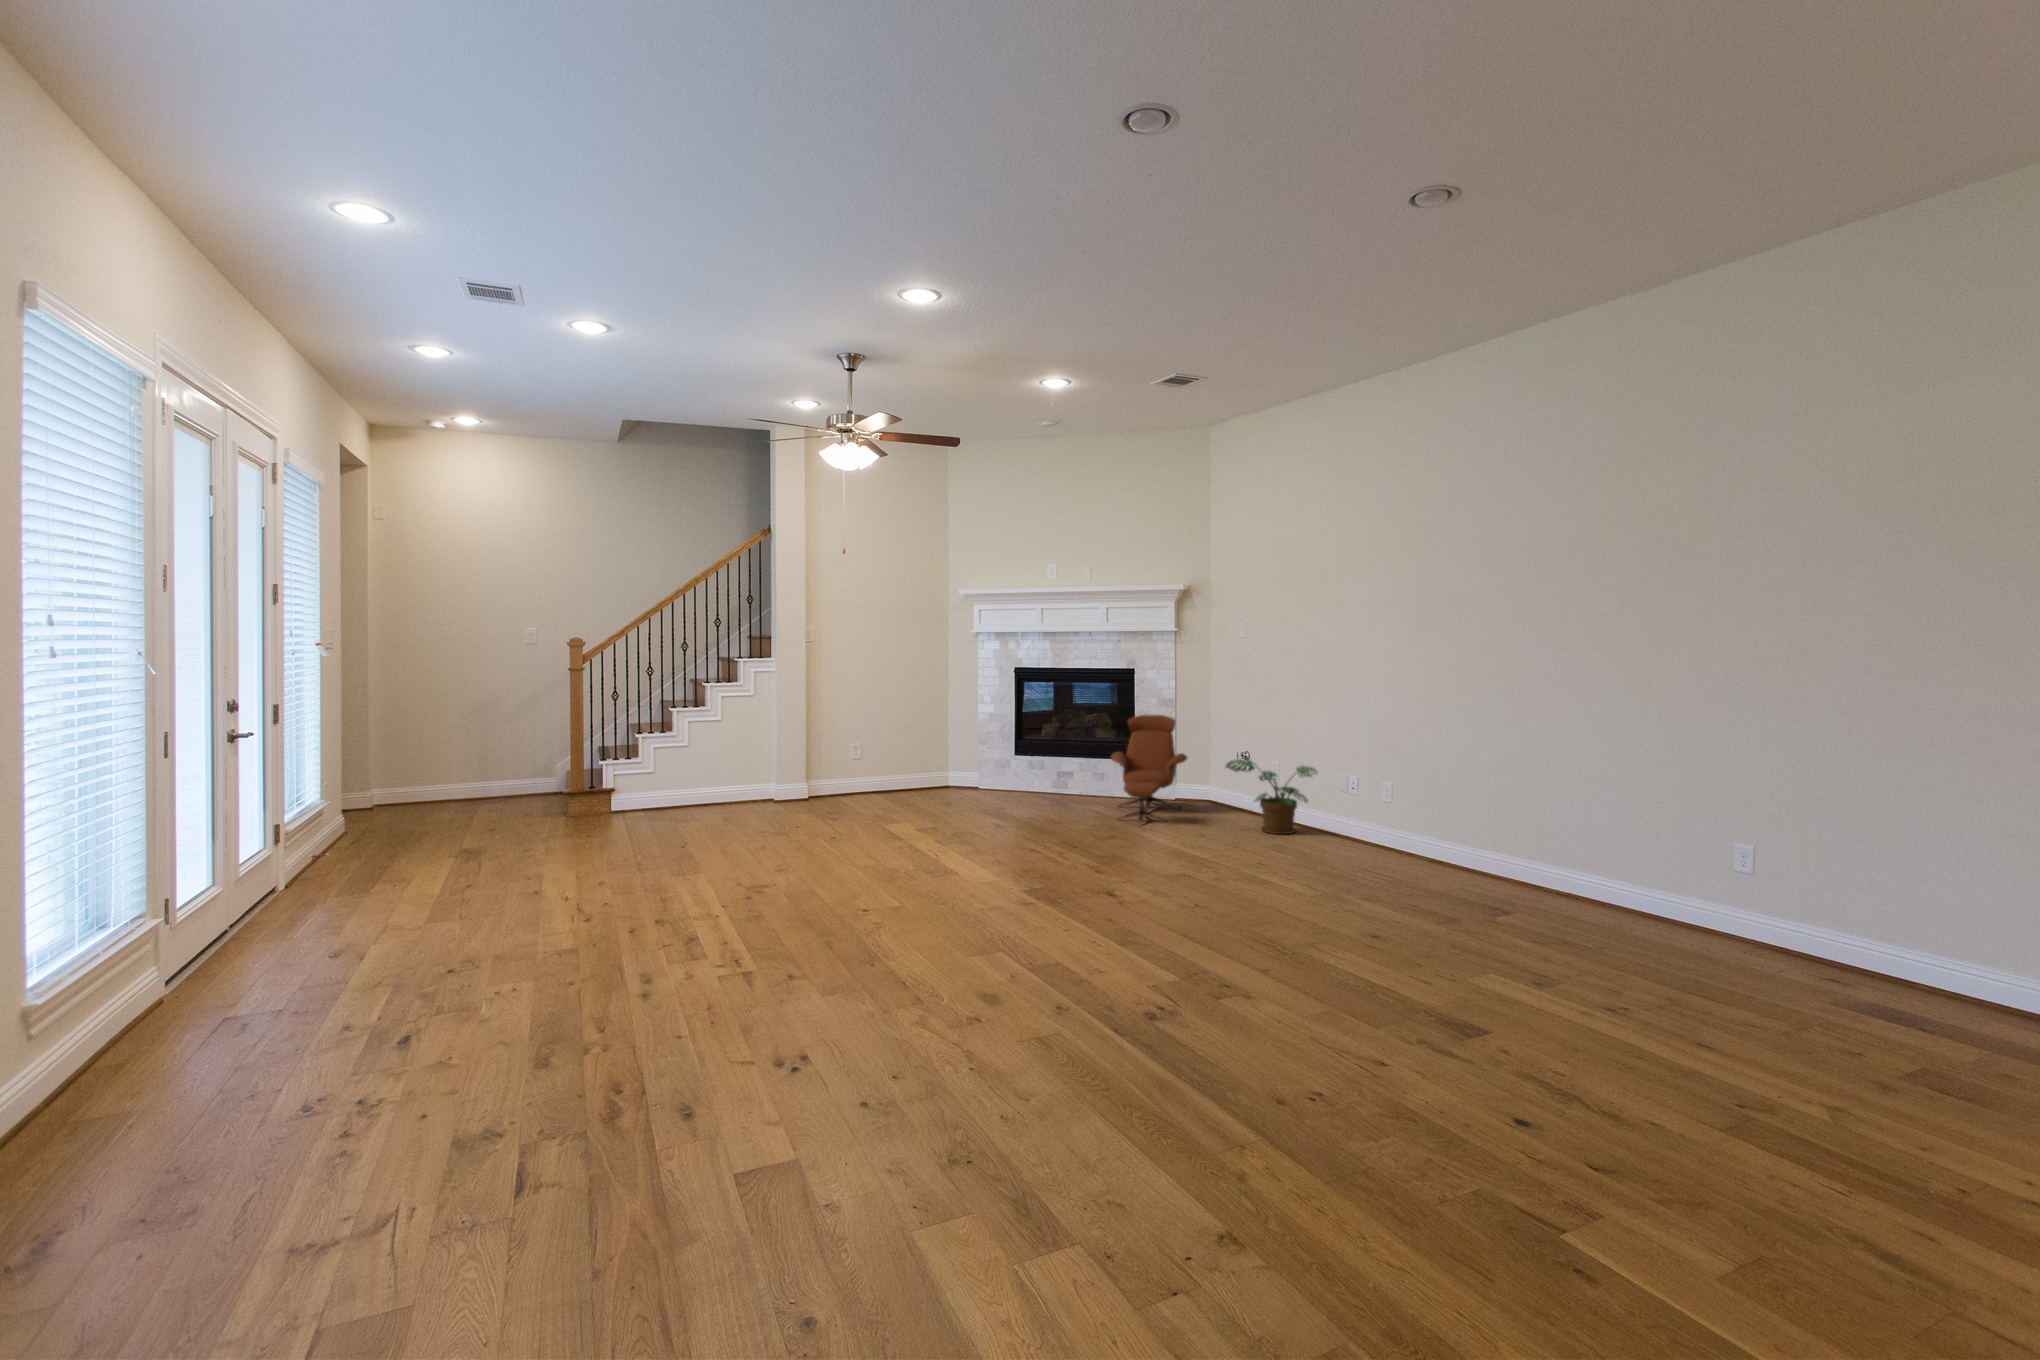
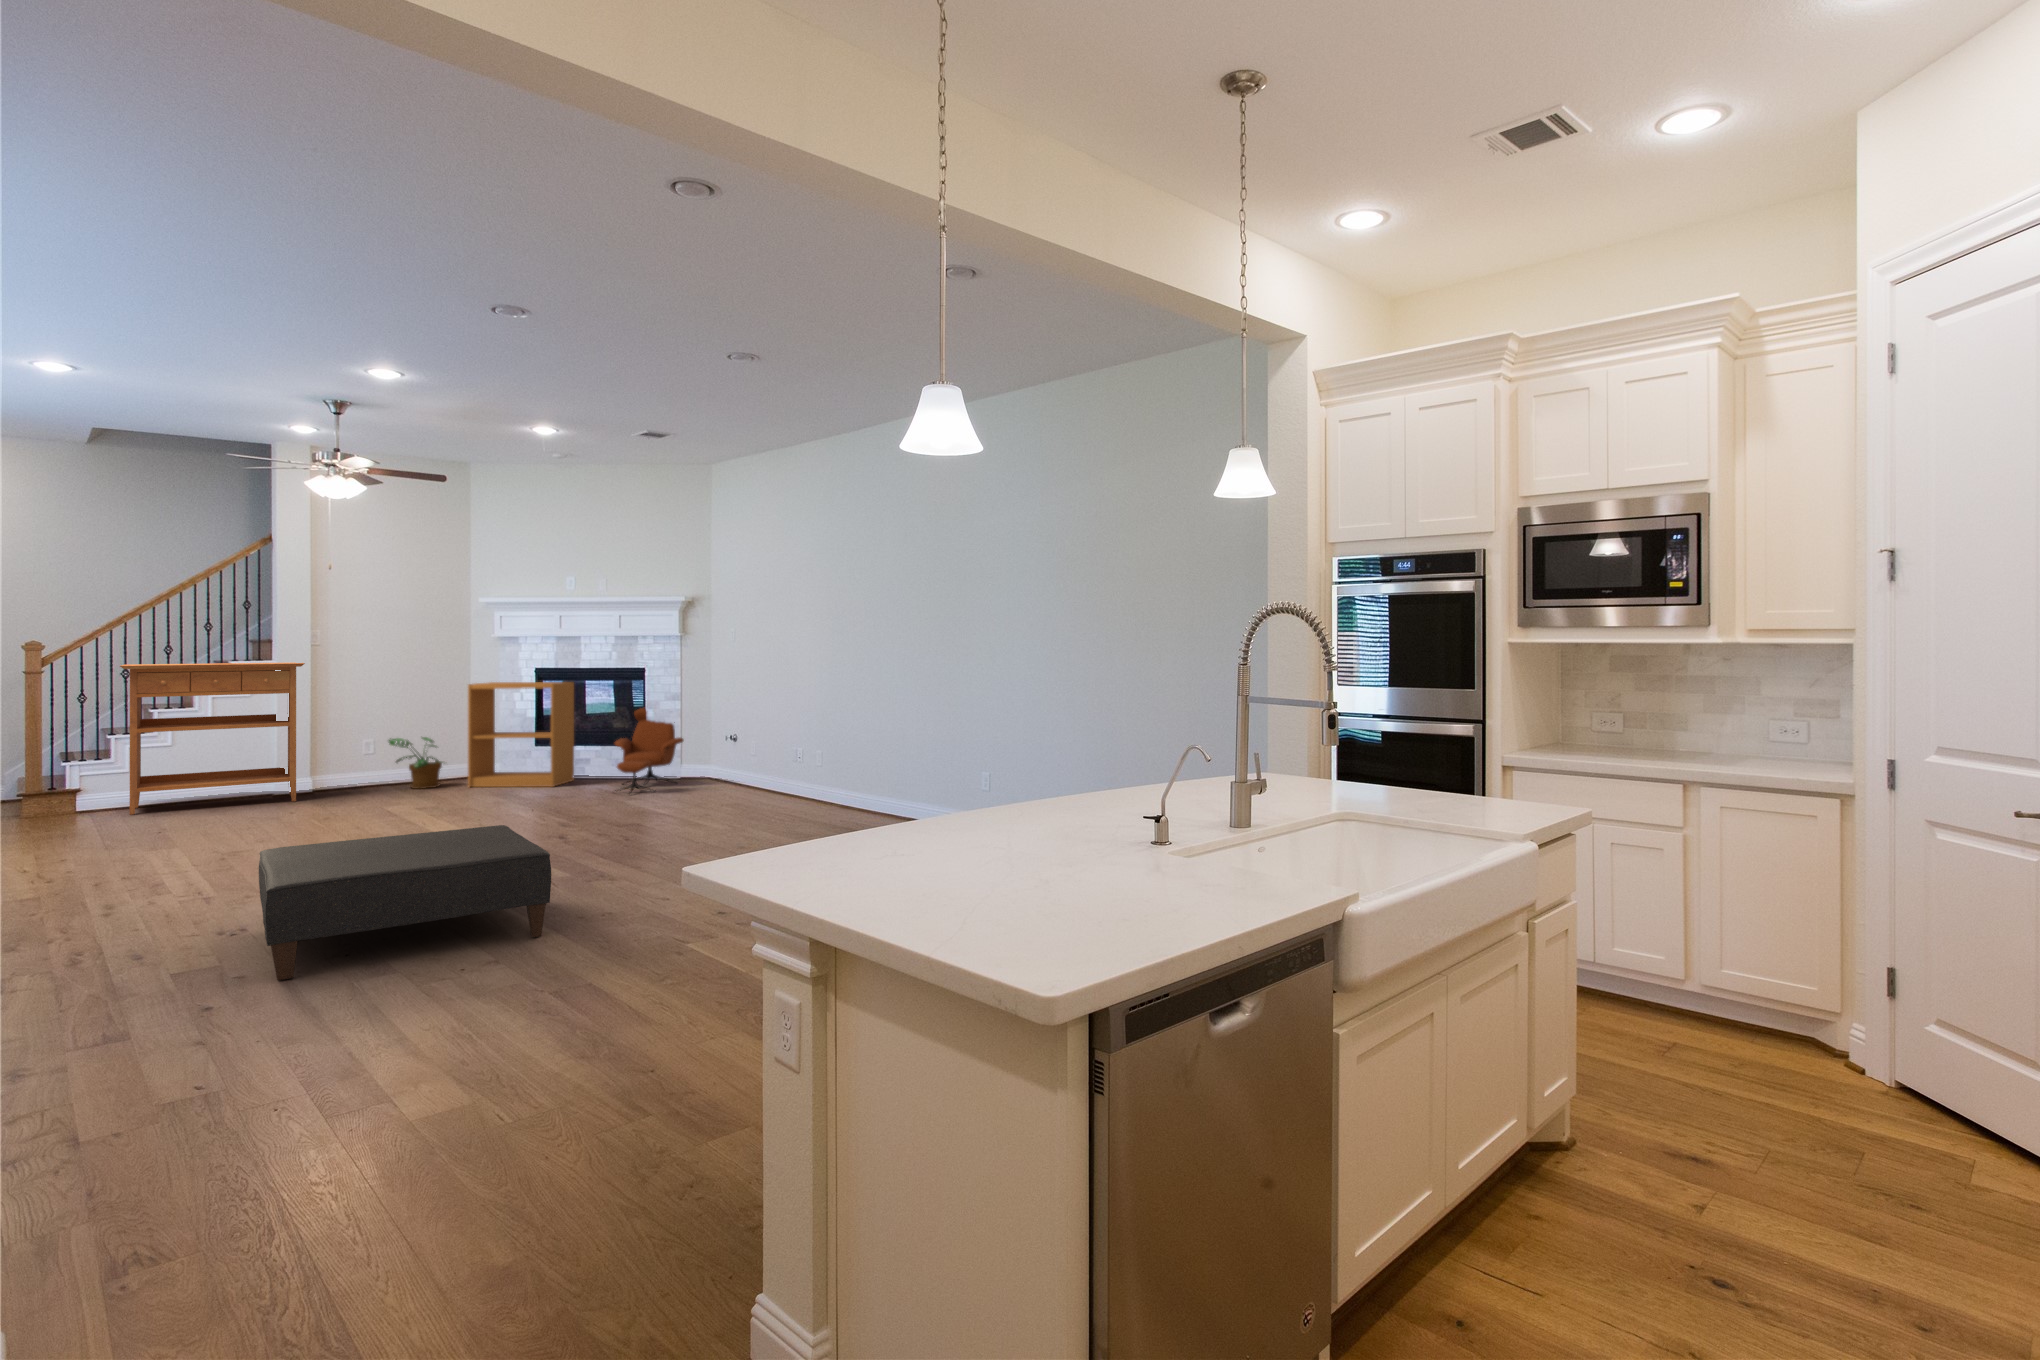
console table: none [646,660,806,820] -> present [120,662,305,815]
bookshelf: none [955,683,1061,806] -> present [468,682,574,787]
potted plant: present [1226,759,1317,834] -> present [389,737,442,789]
ottoman: none [821,920,1275,1249] -> present [259,825,551,980]

